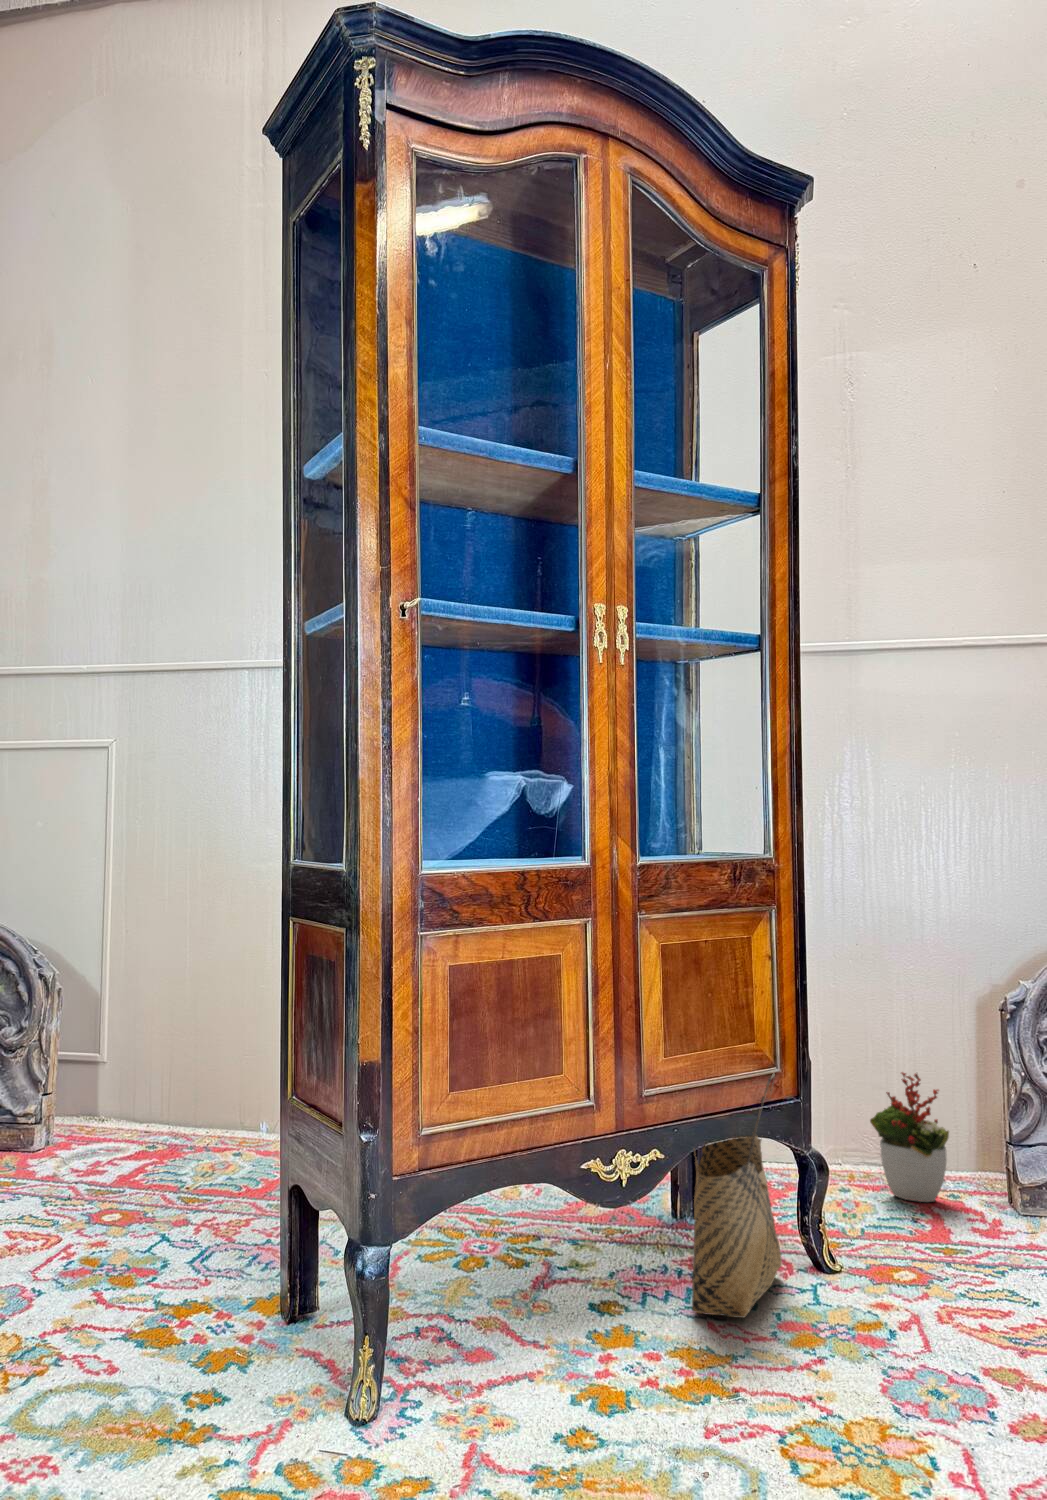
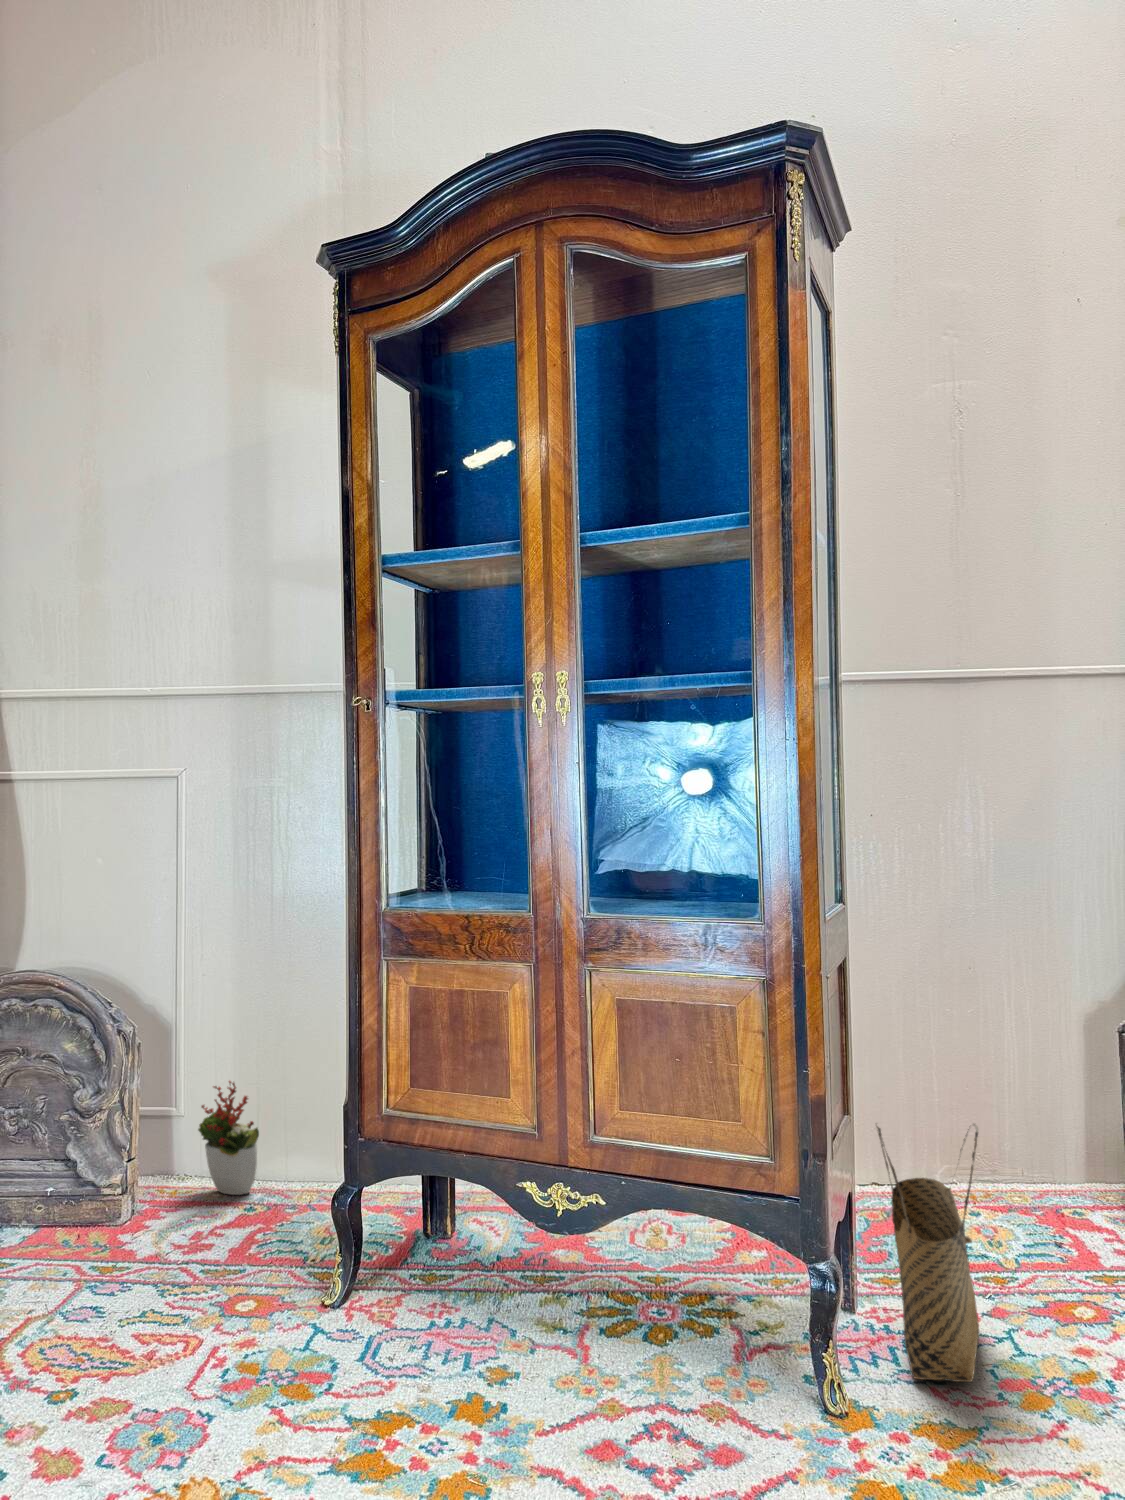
decorative plant: present [870,1072,949,1202] -> present [198,1081,259,1195]

